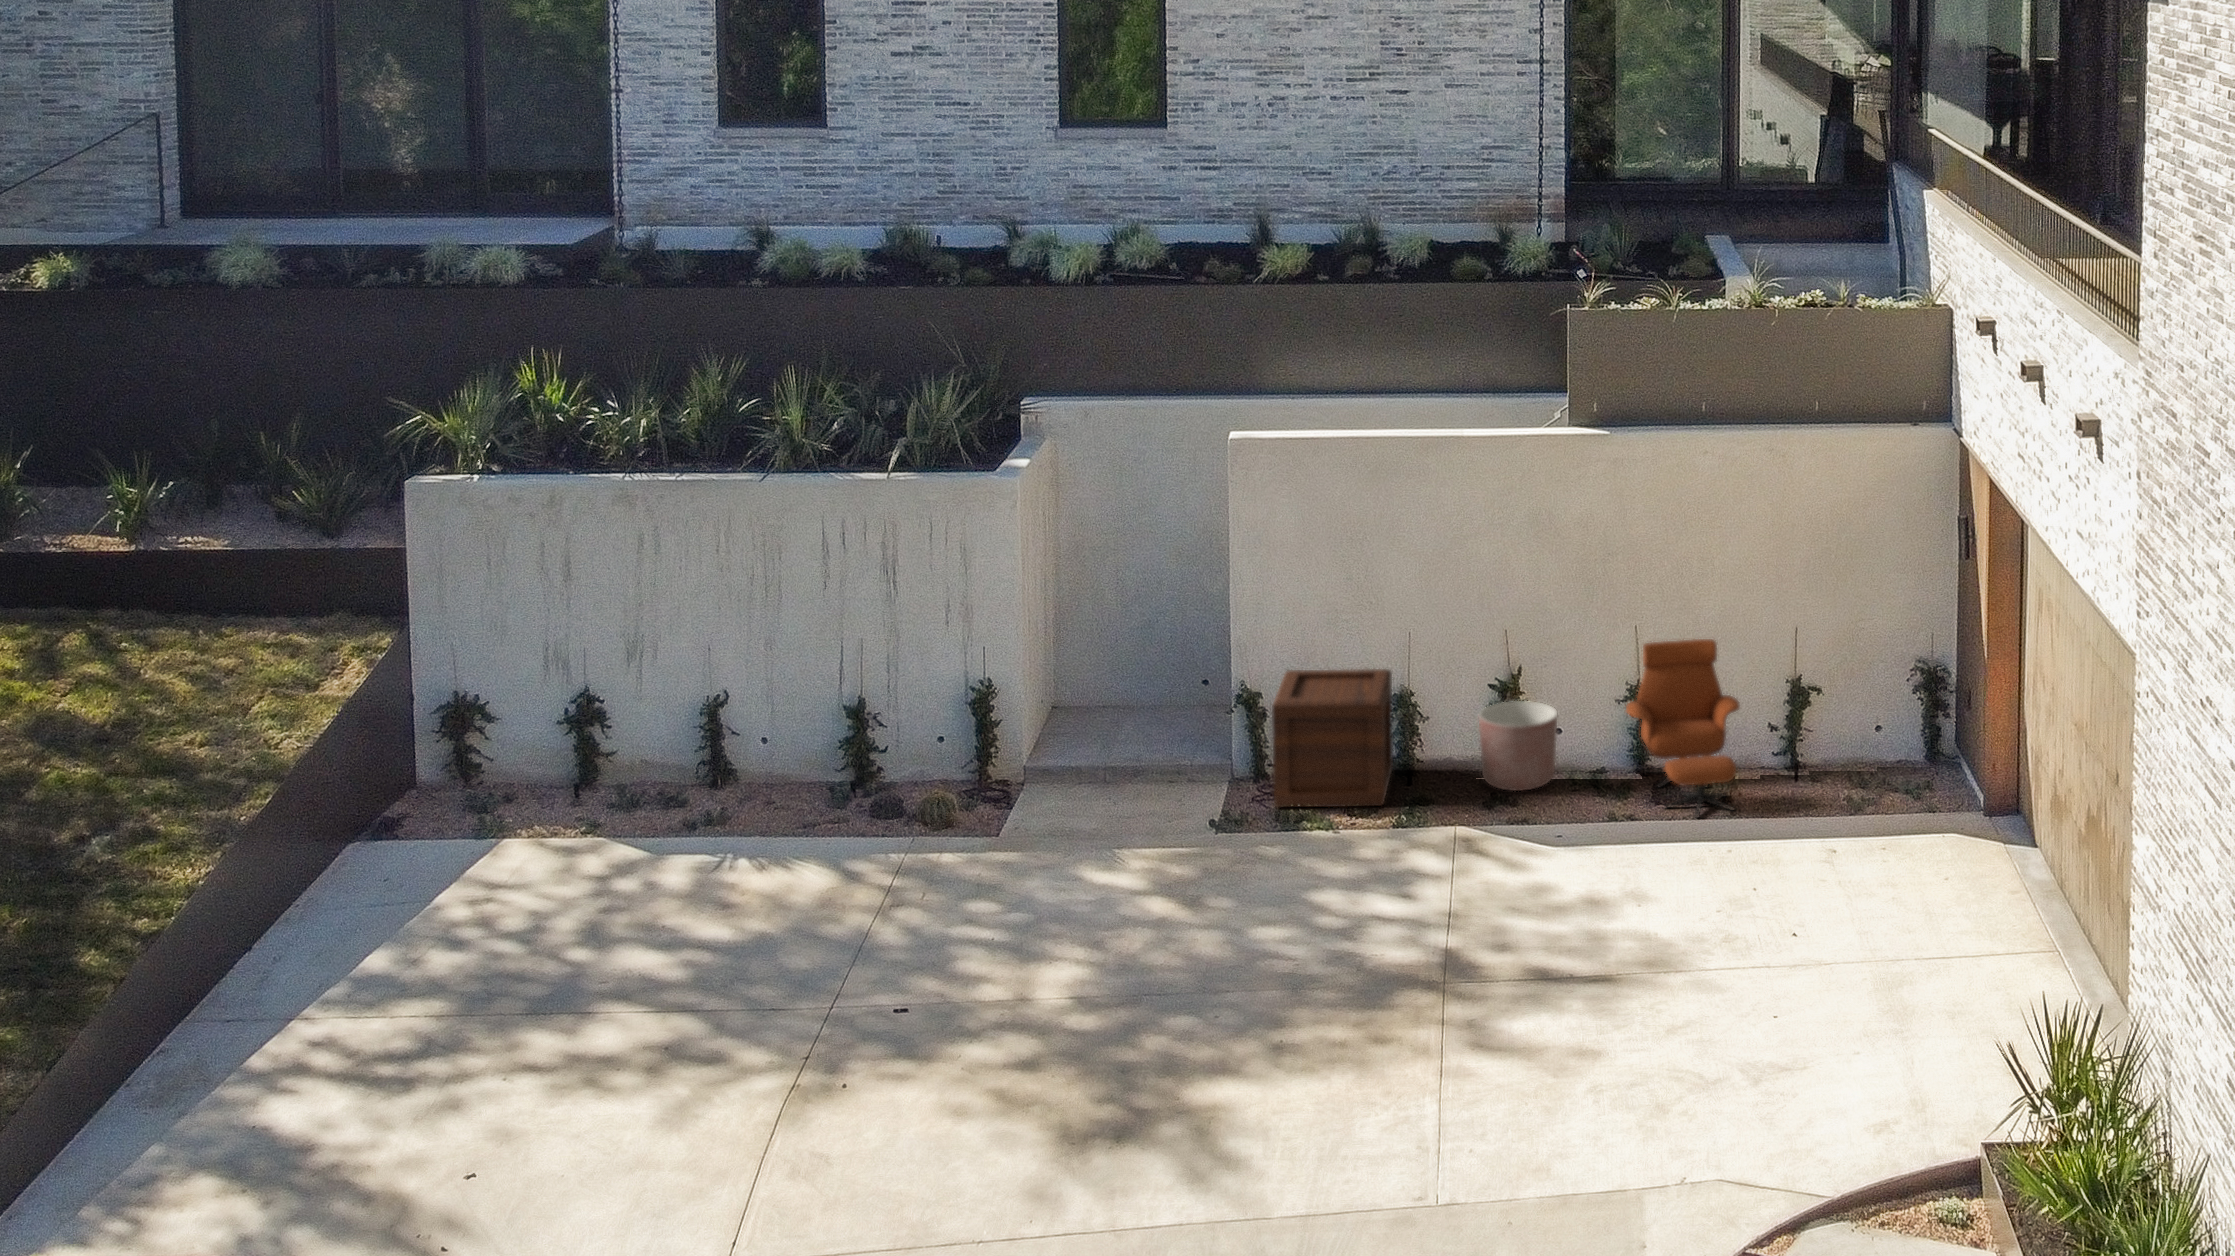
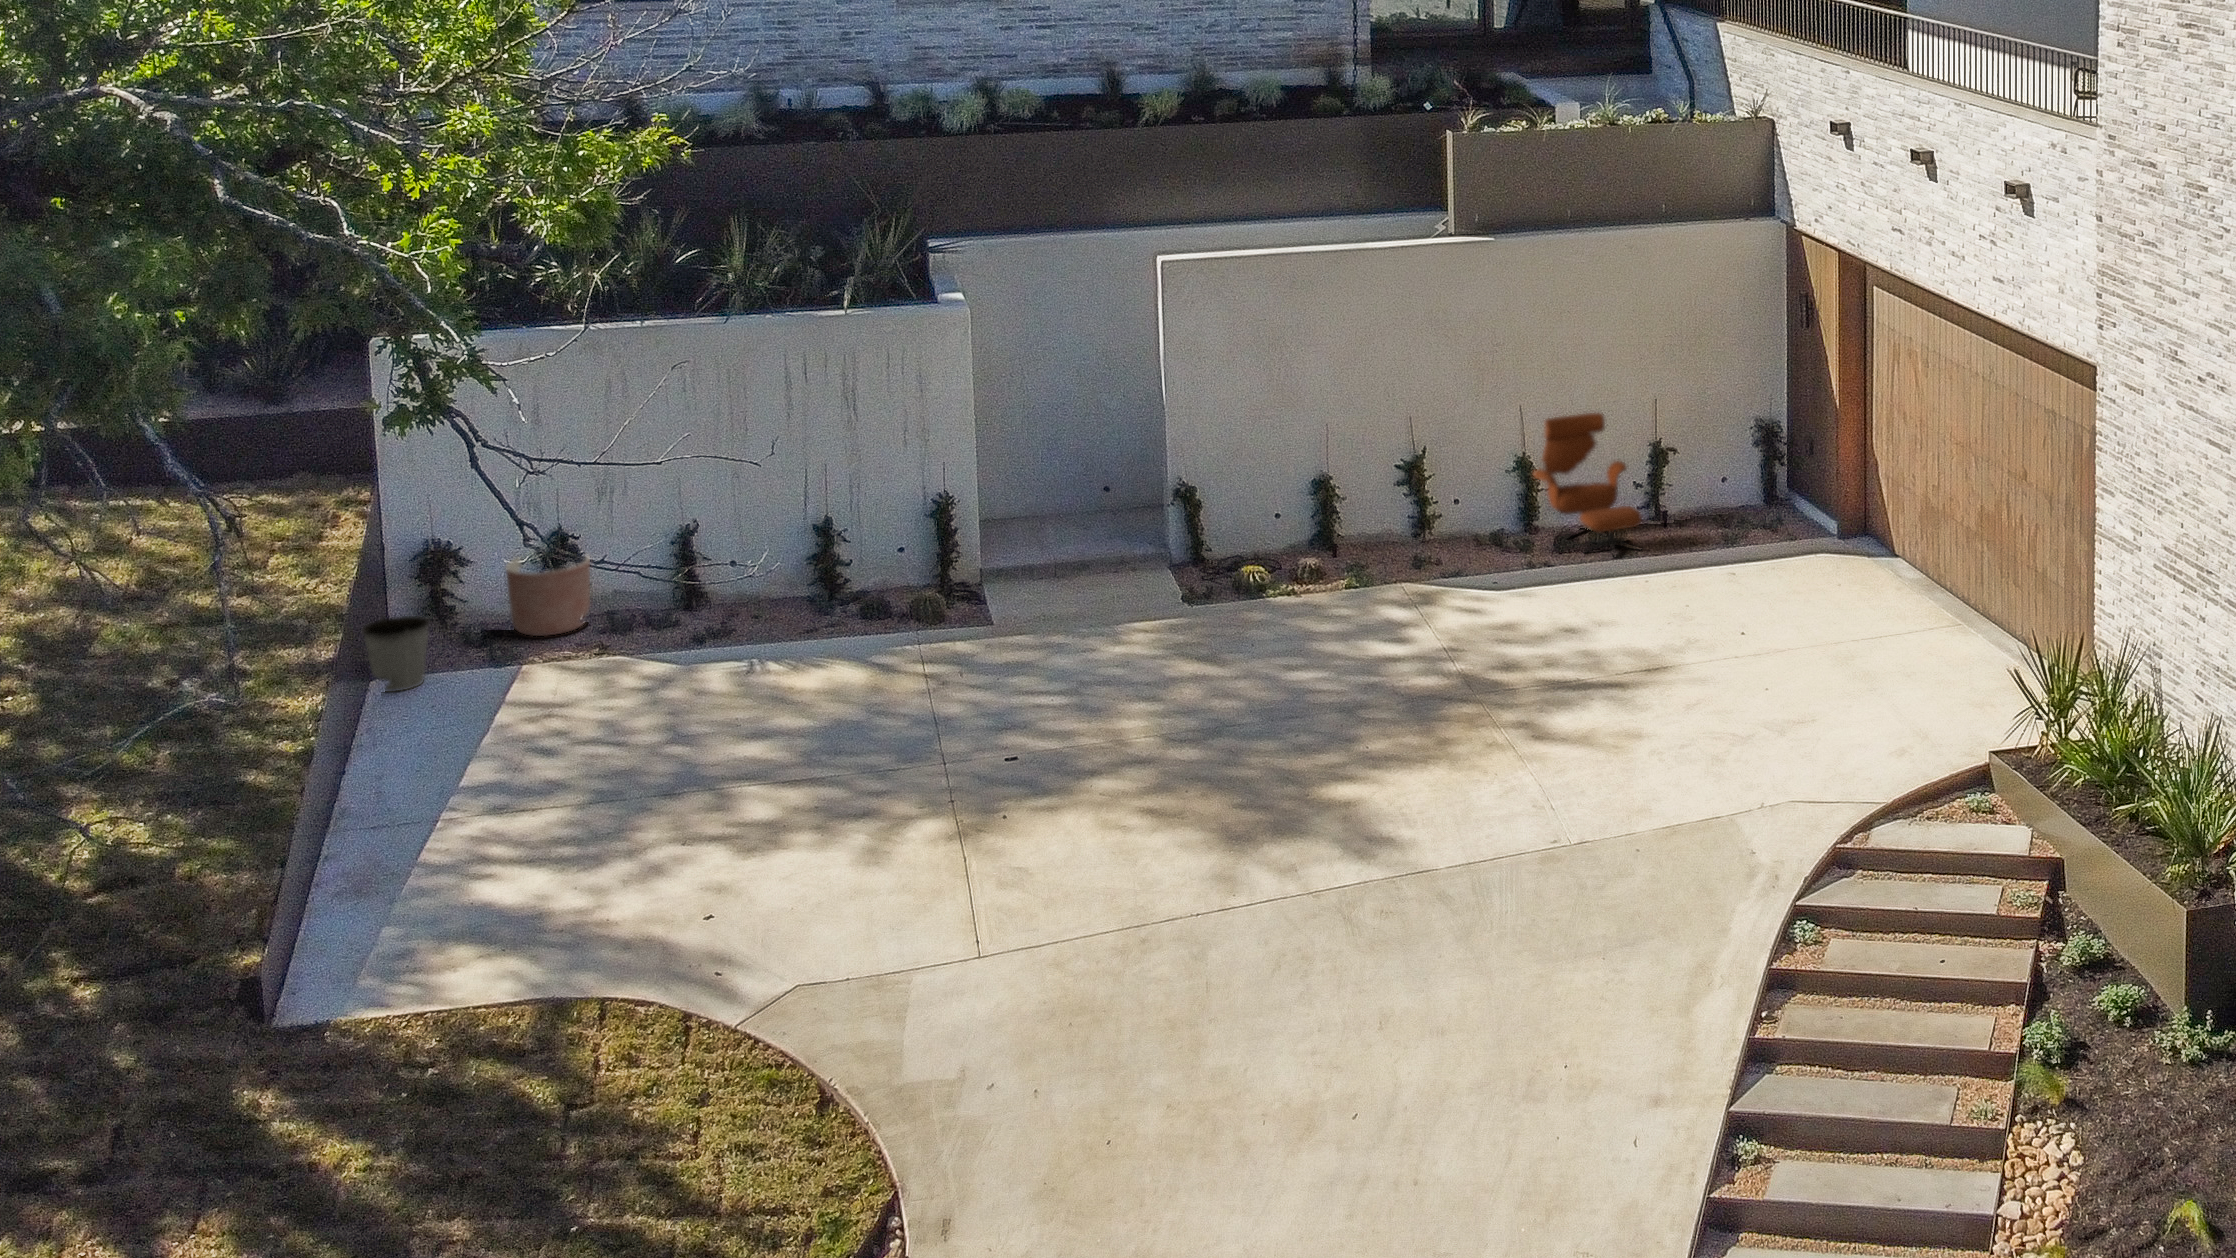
wooden crate: present [1272,669,1393,807] -> none [1231,456,1342,580]
planter: present [1479,701,1557,791] -> present [506,557,590,636]
bucket: none [348,776,418,858] -> present [362,616,429,692]

